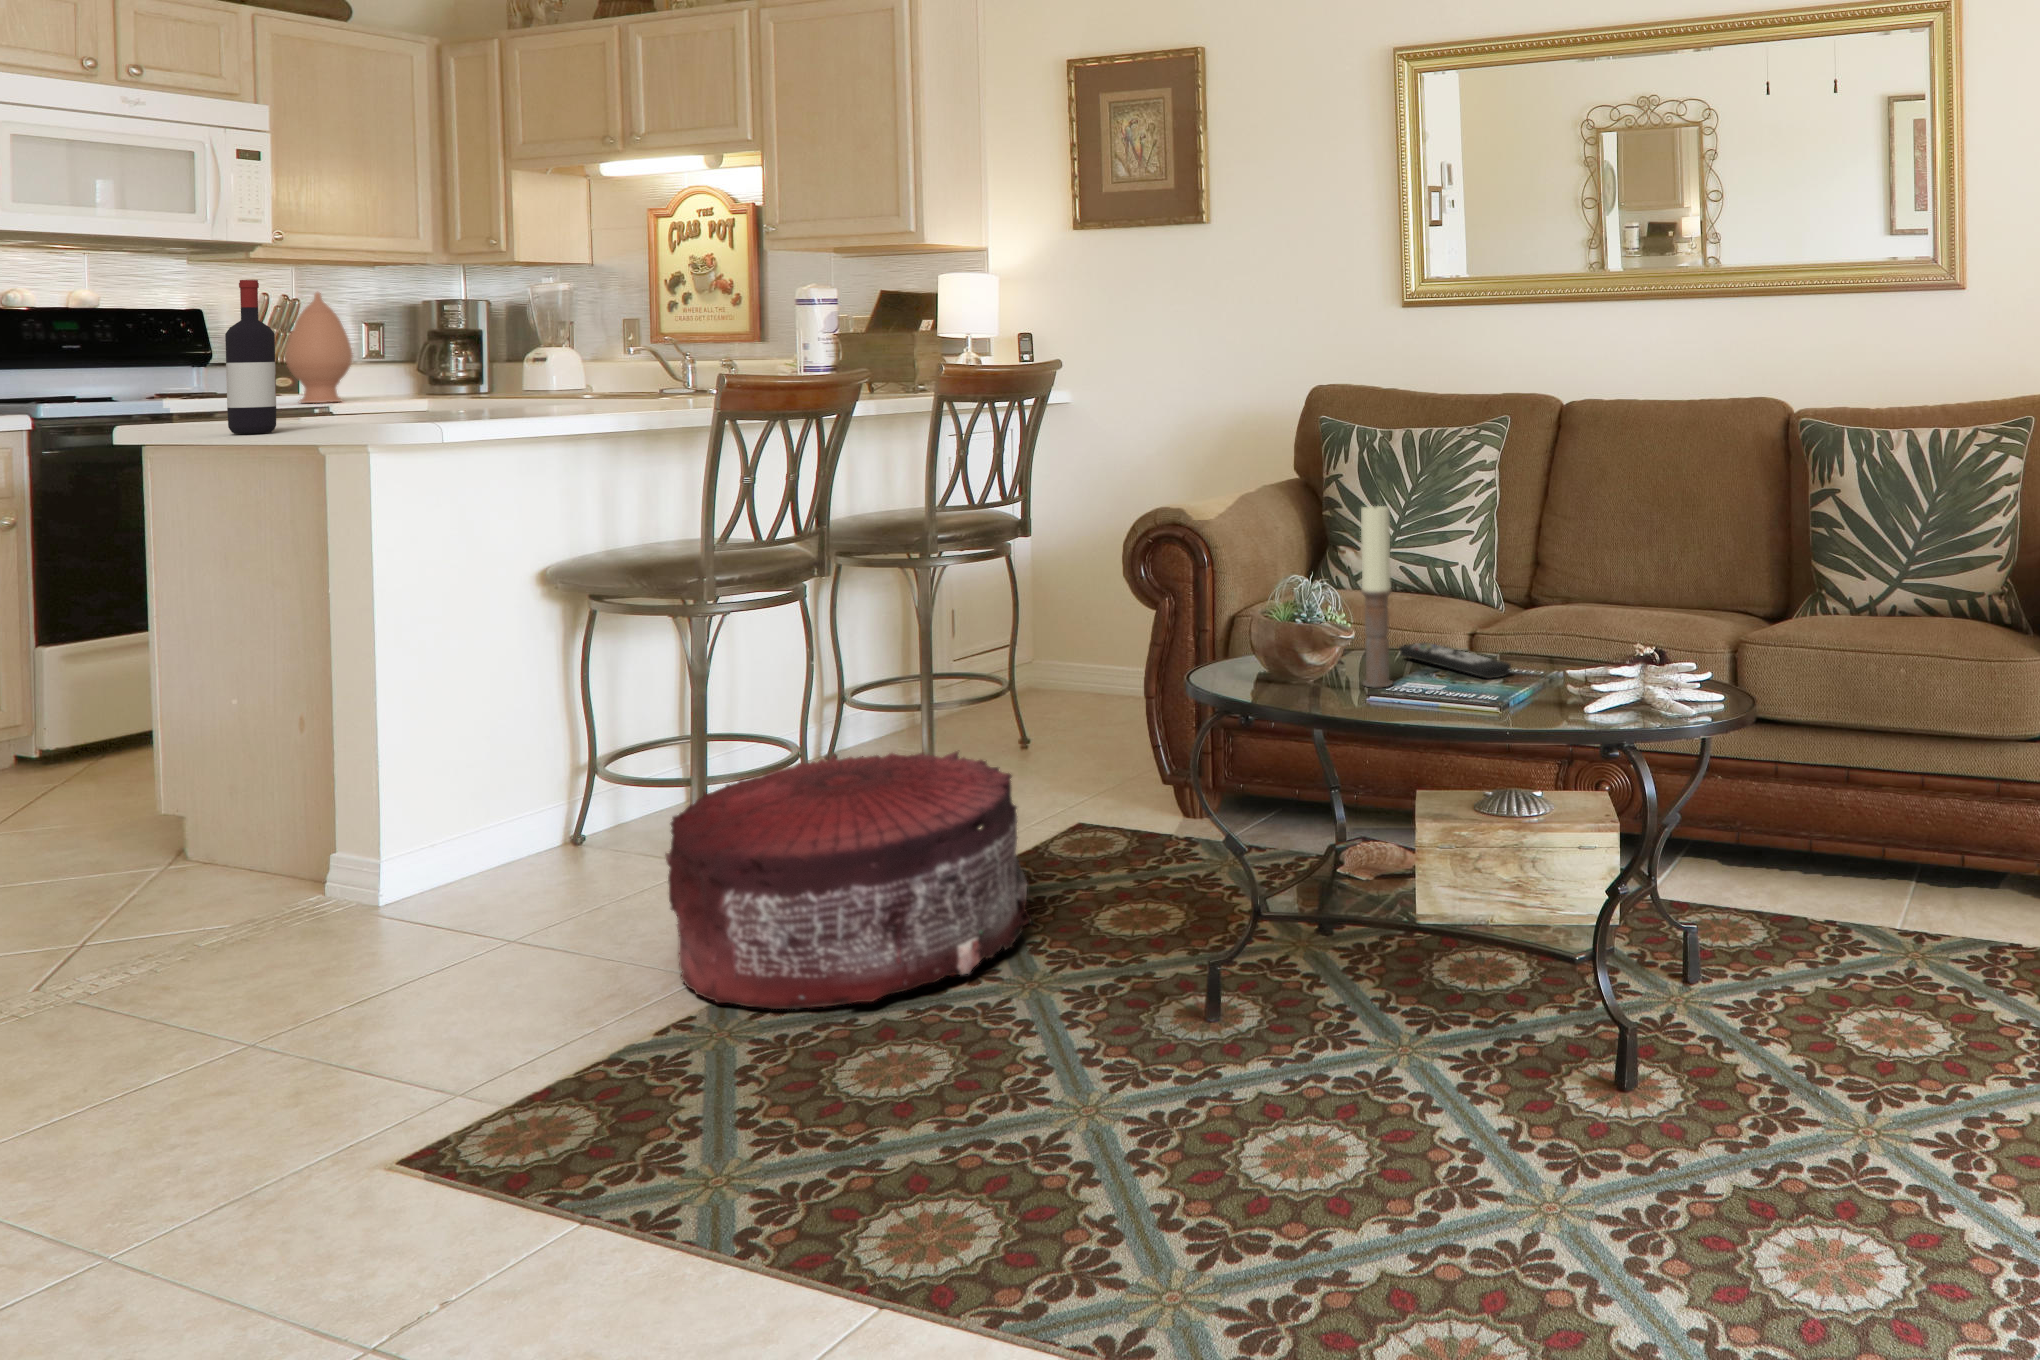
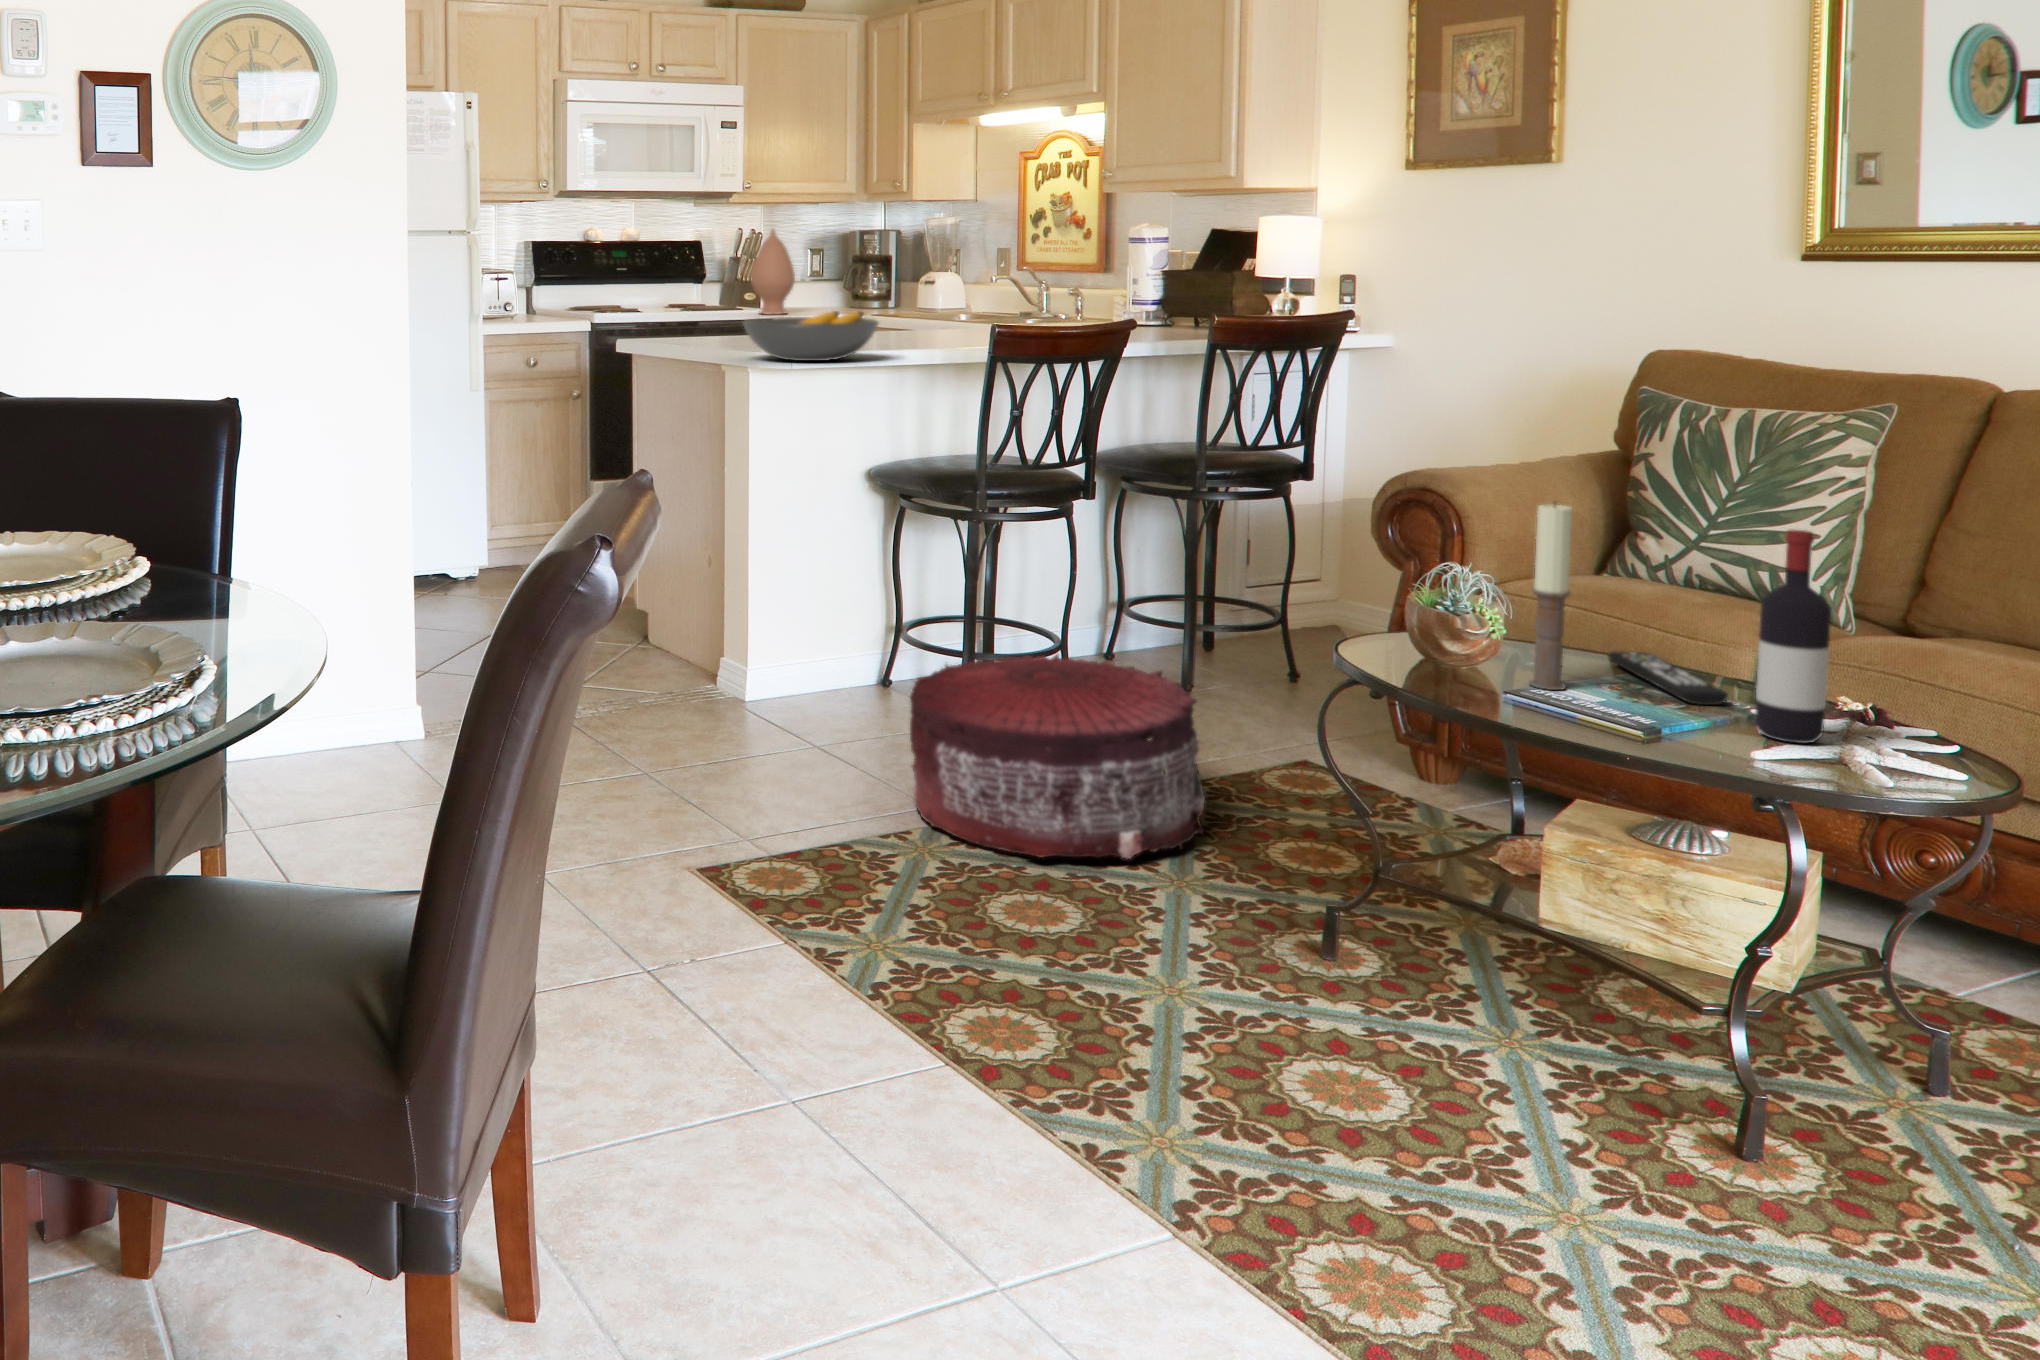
wine bottle: present [225,280,276,434] -> present [1755,530,1831,744]
fruit bowl: none [356,364,563,430] -> present [743,311,879,361]

